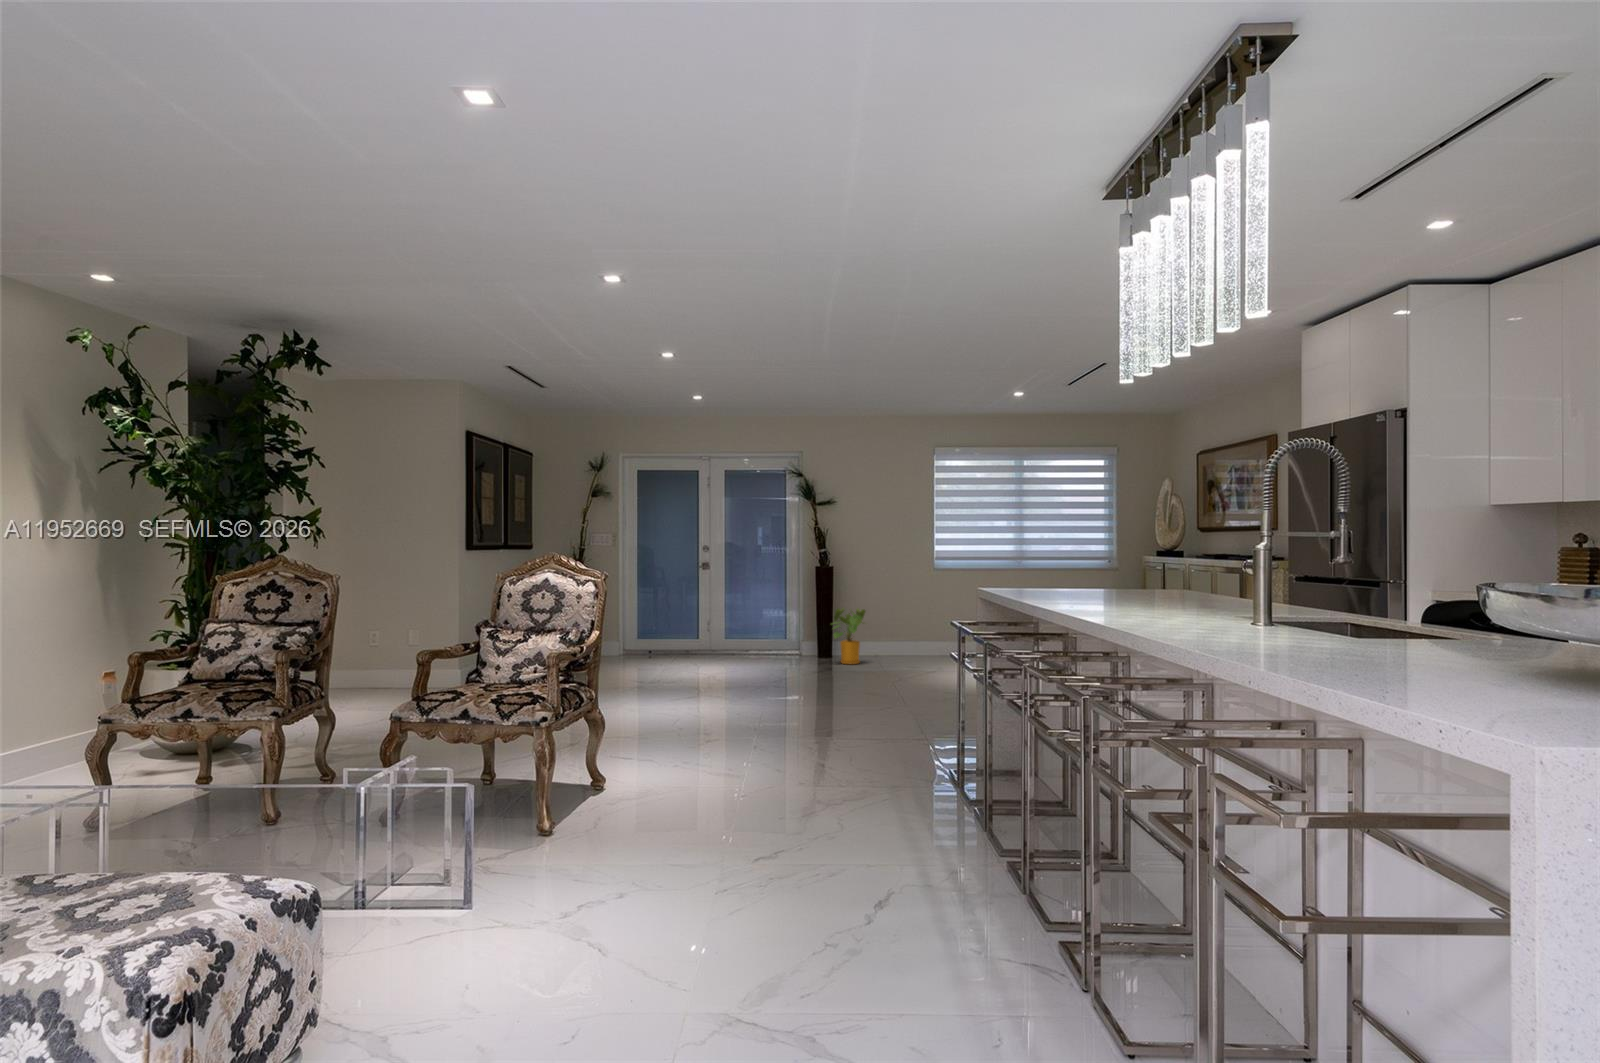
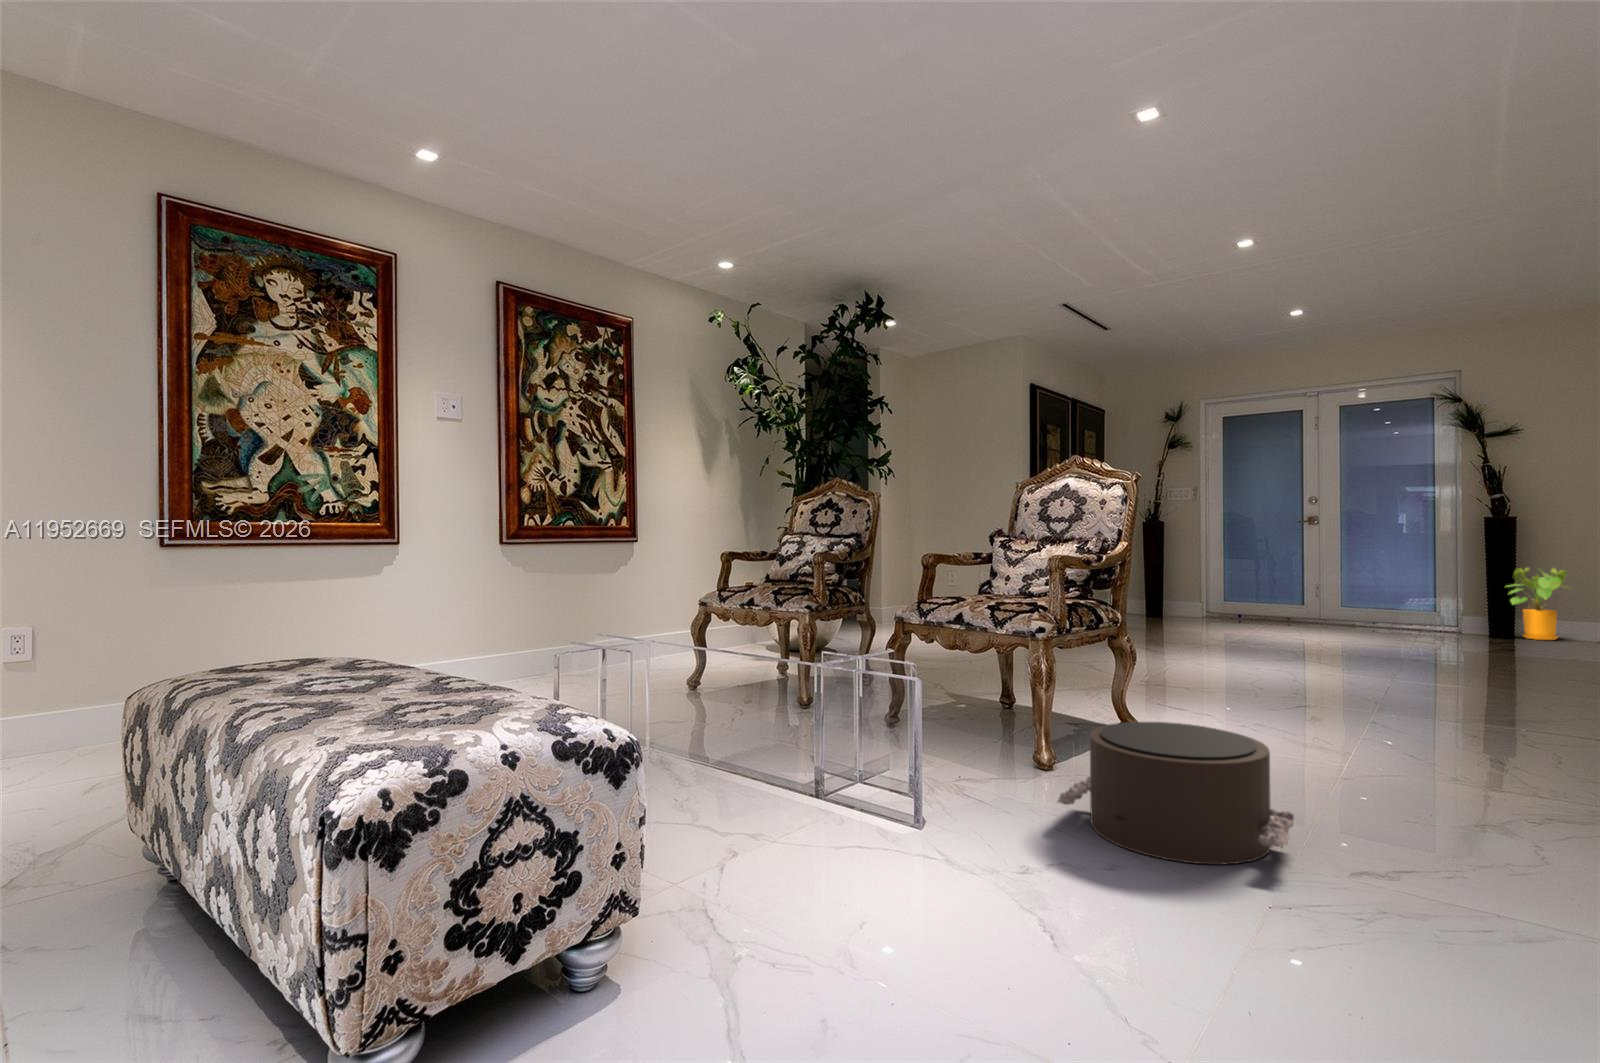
pouf: none [582,785,739,890] -> present [1058,722,1294,864]

